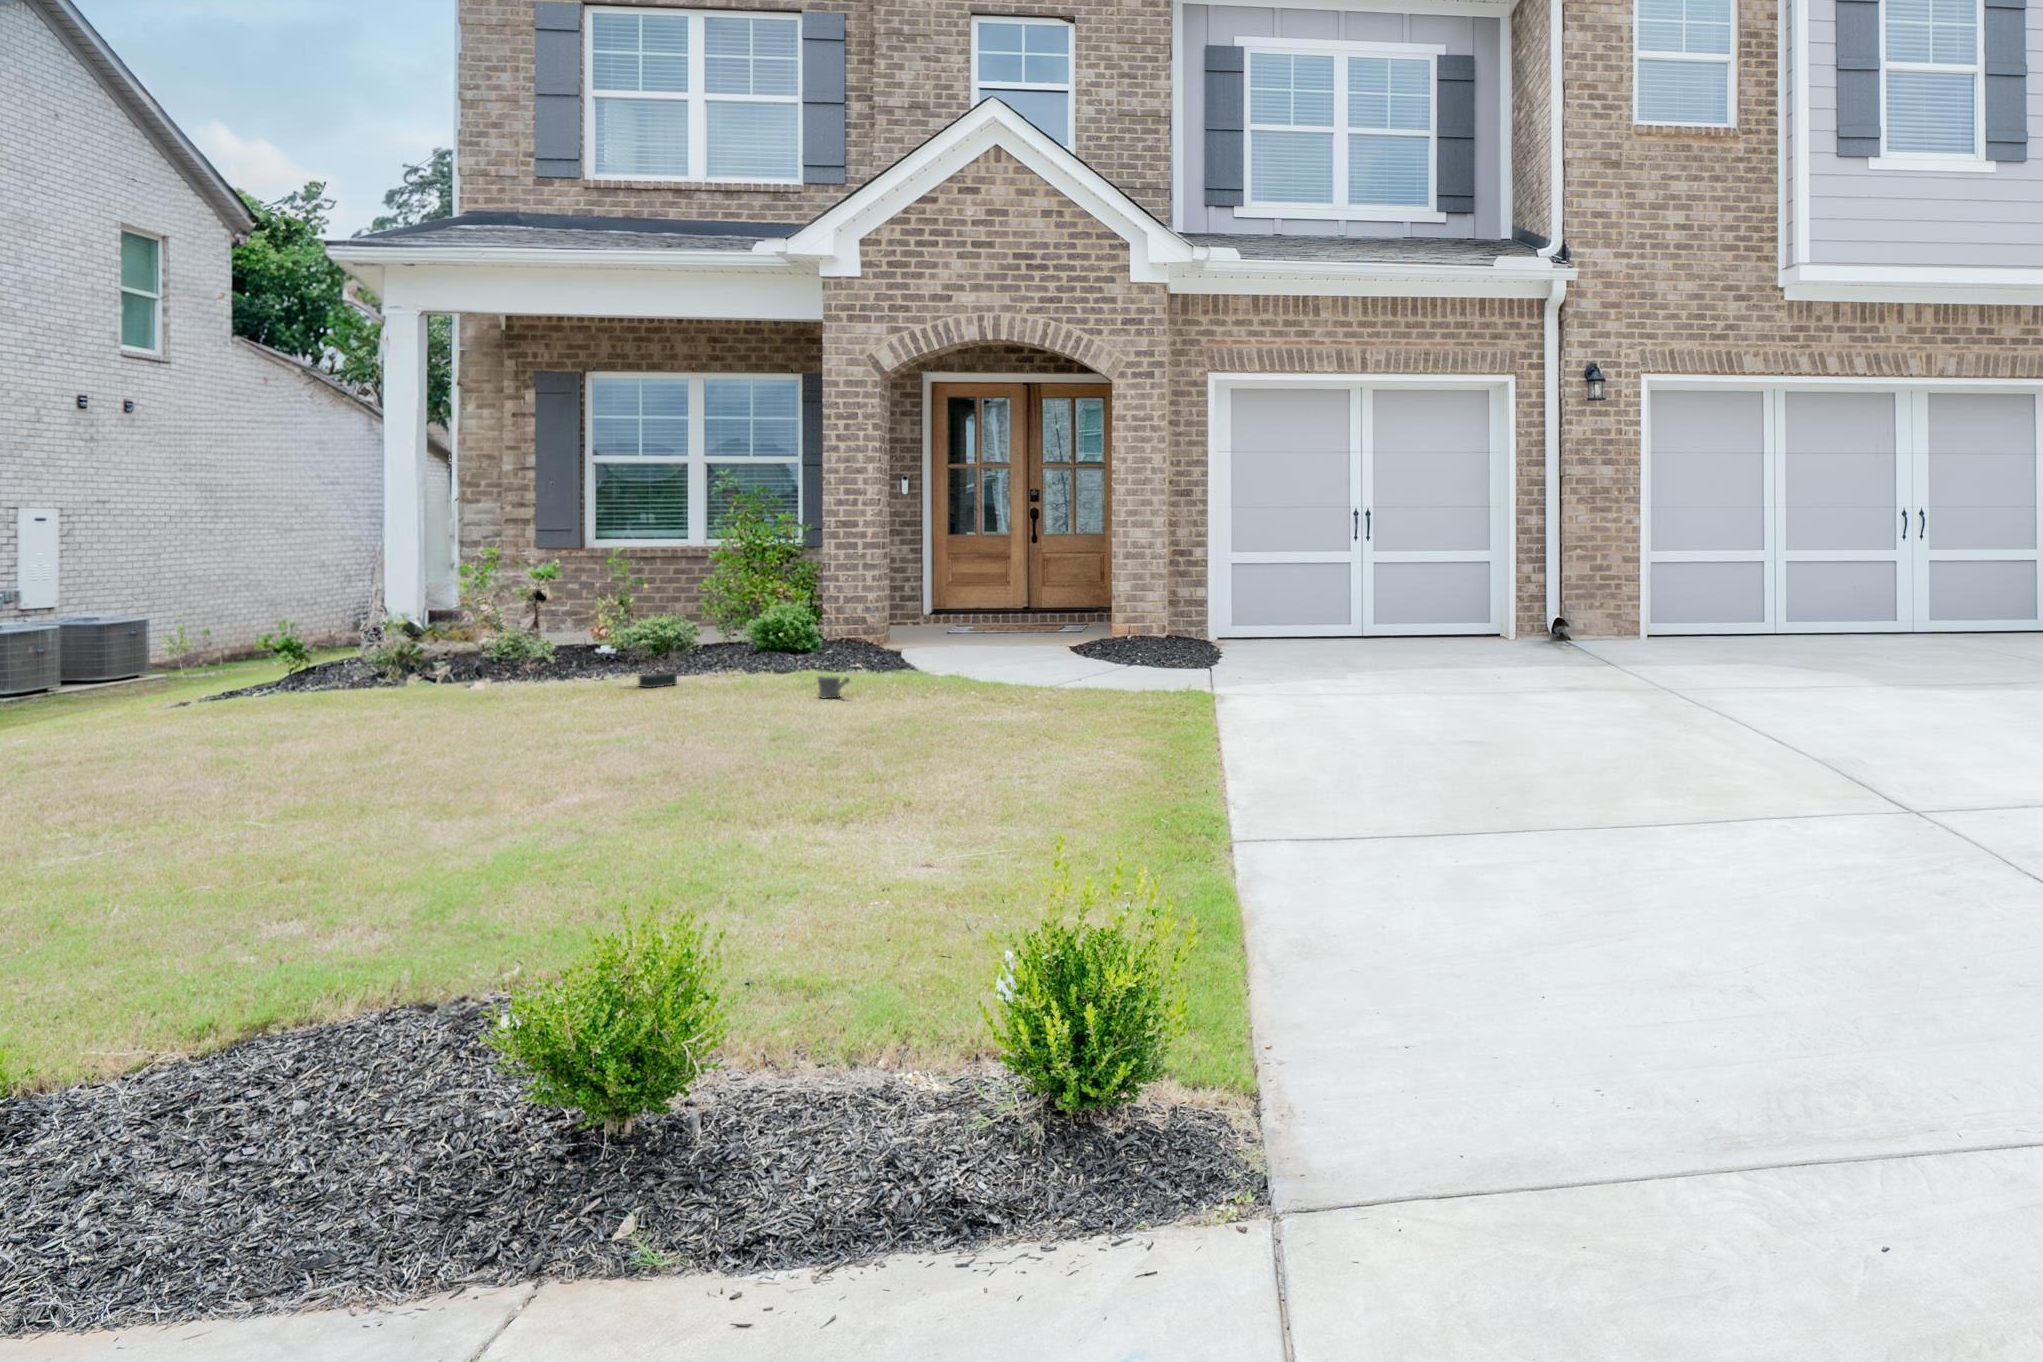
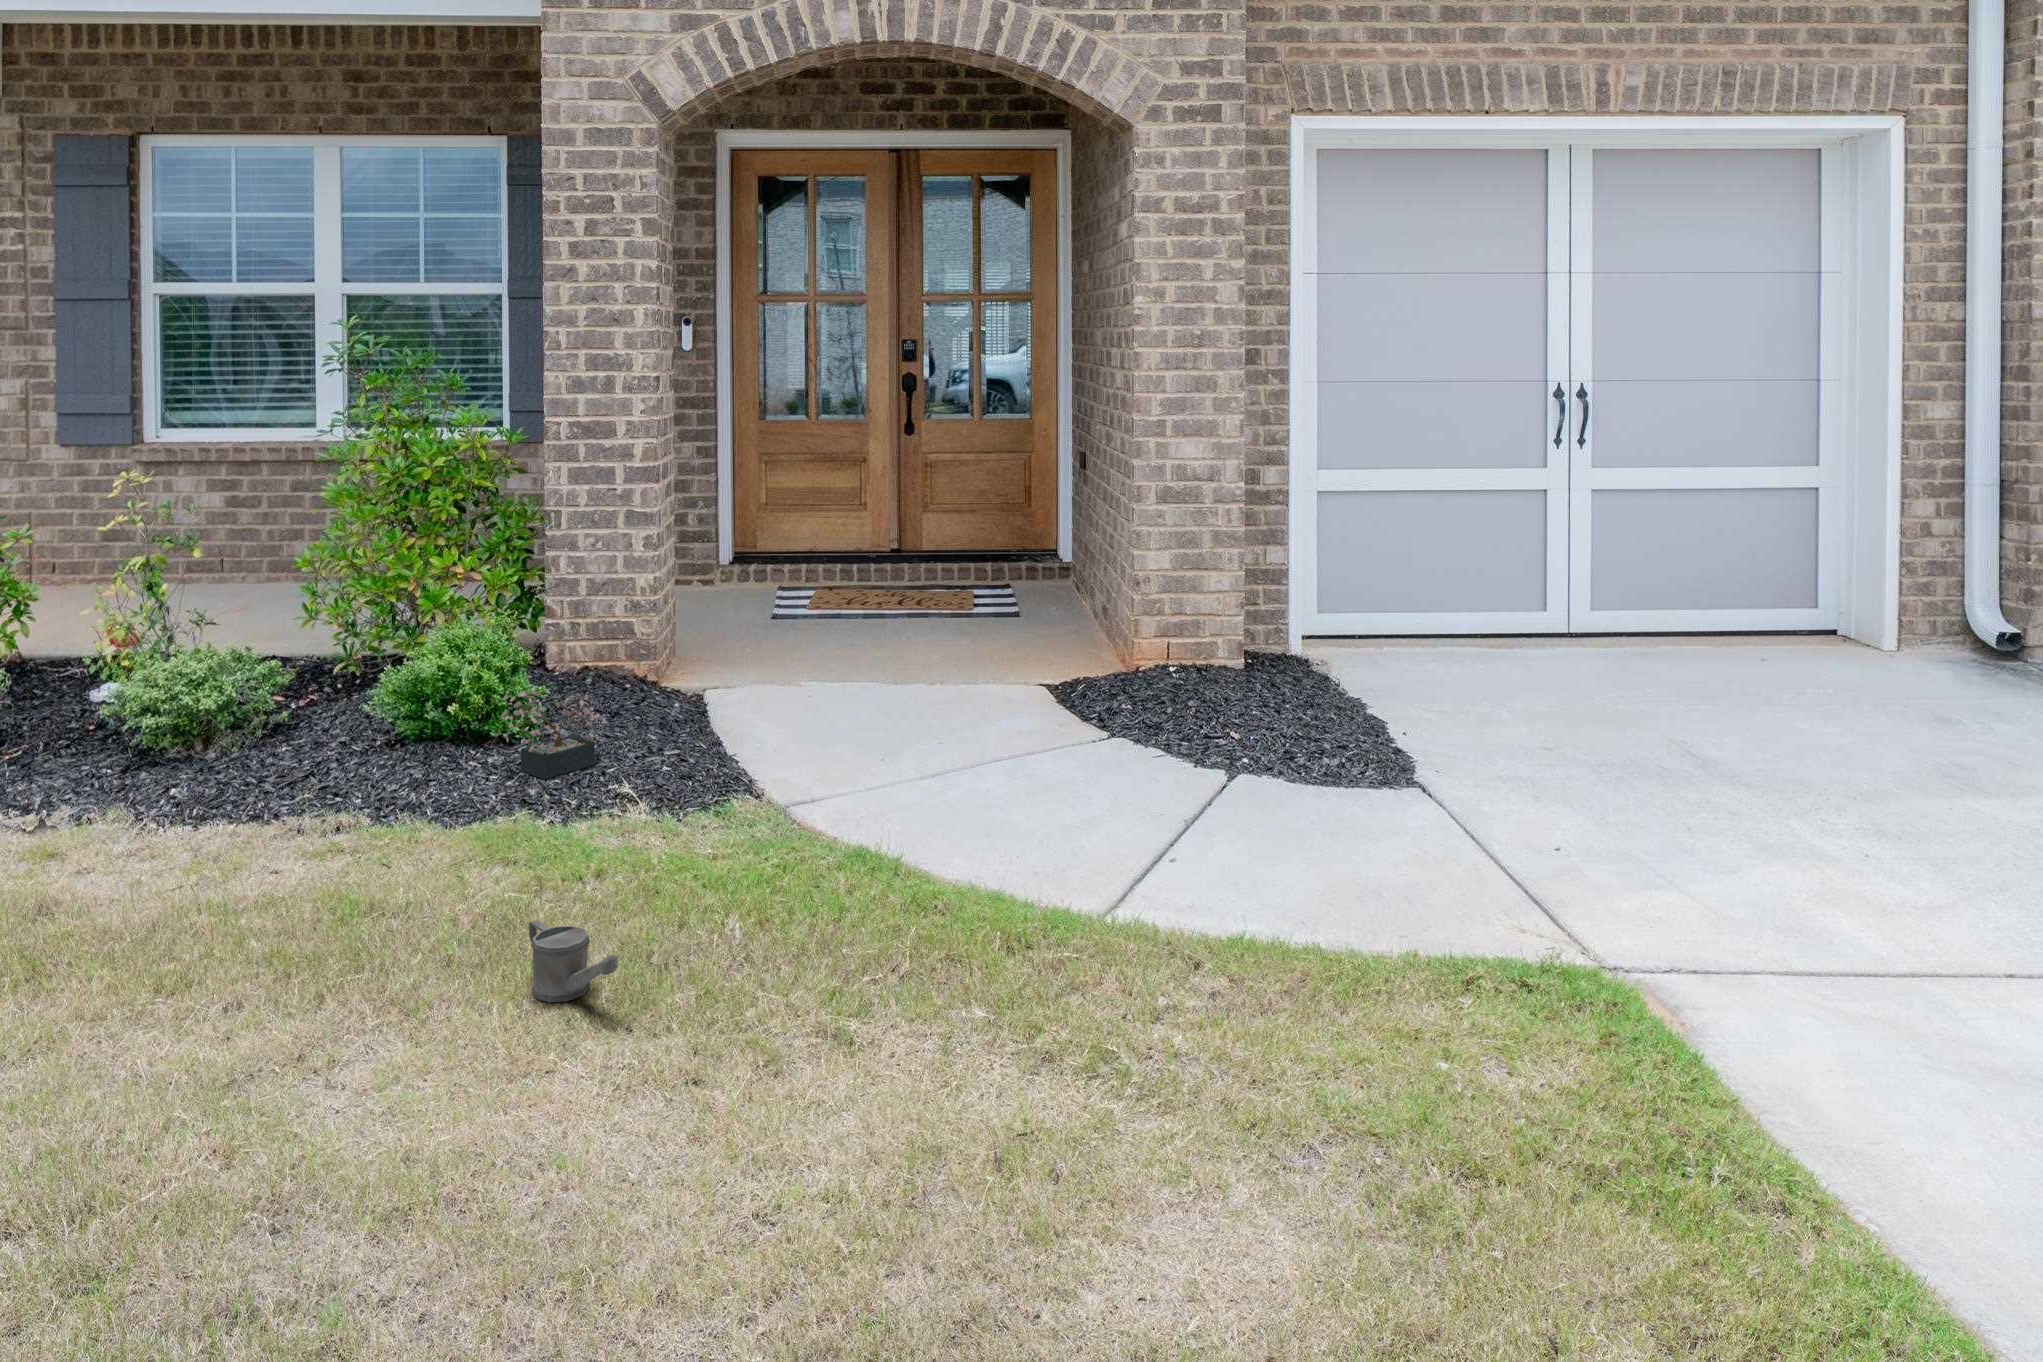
decorative plant: present [637,647,677,688] -> present [501,690,599,779]

